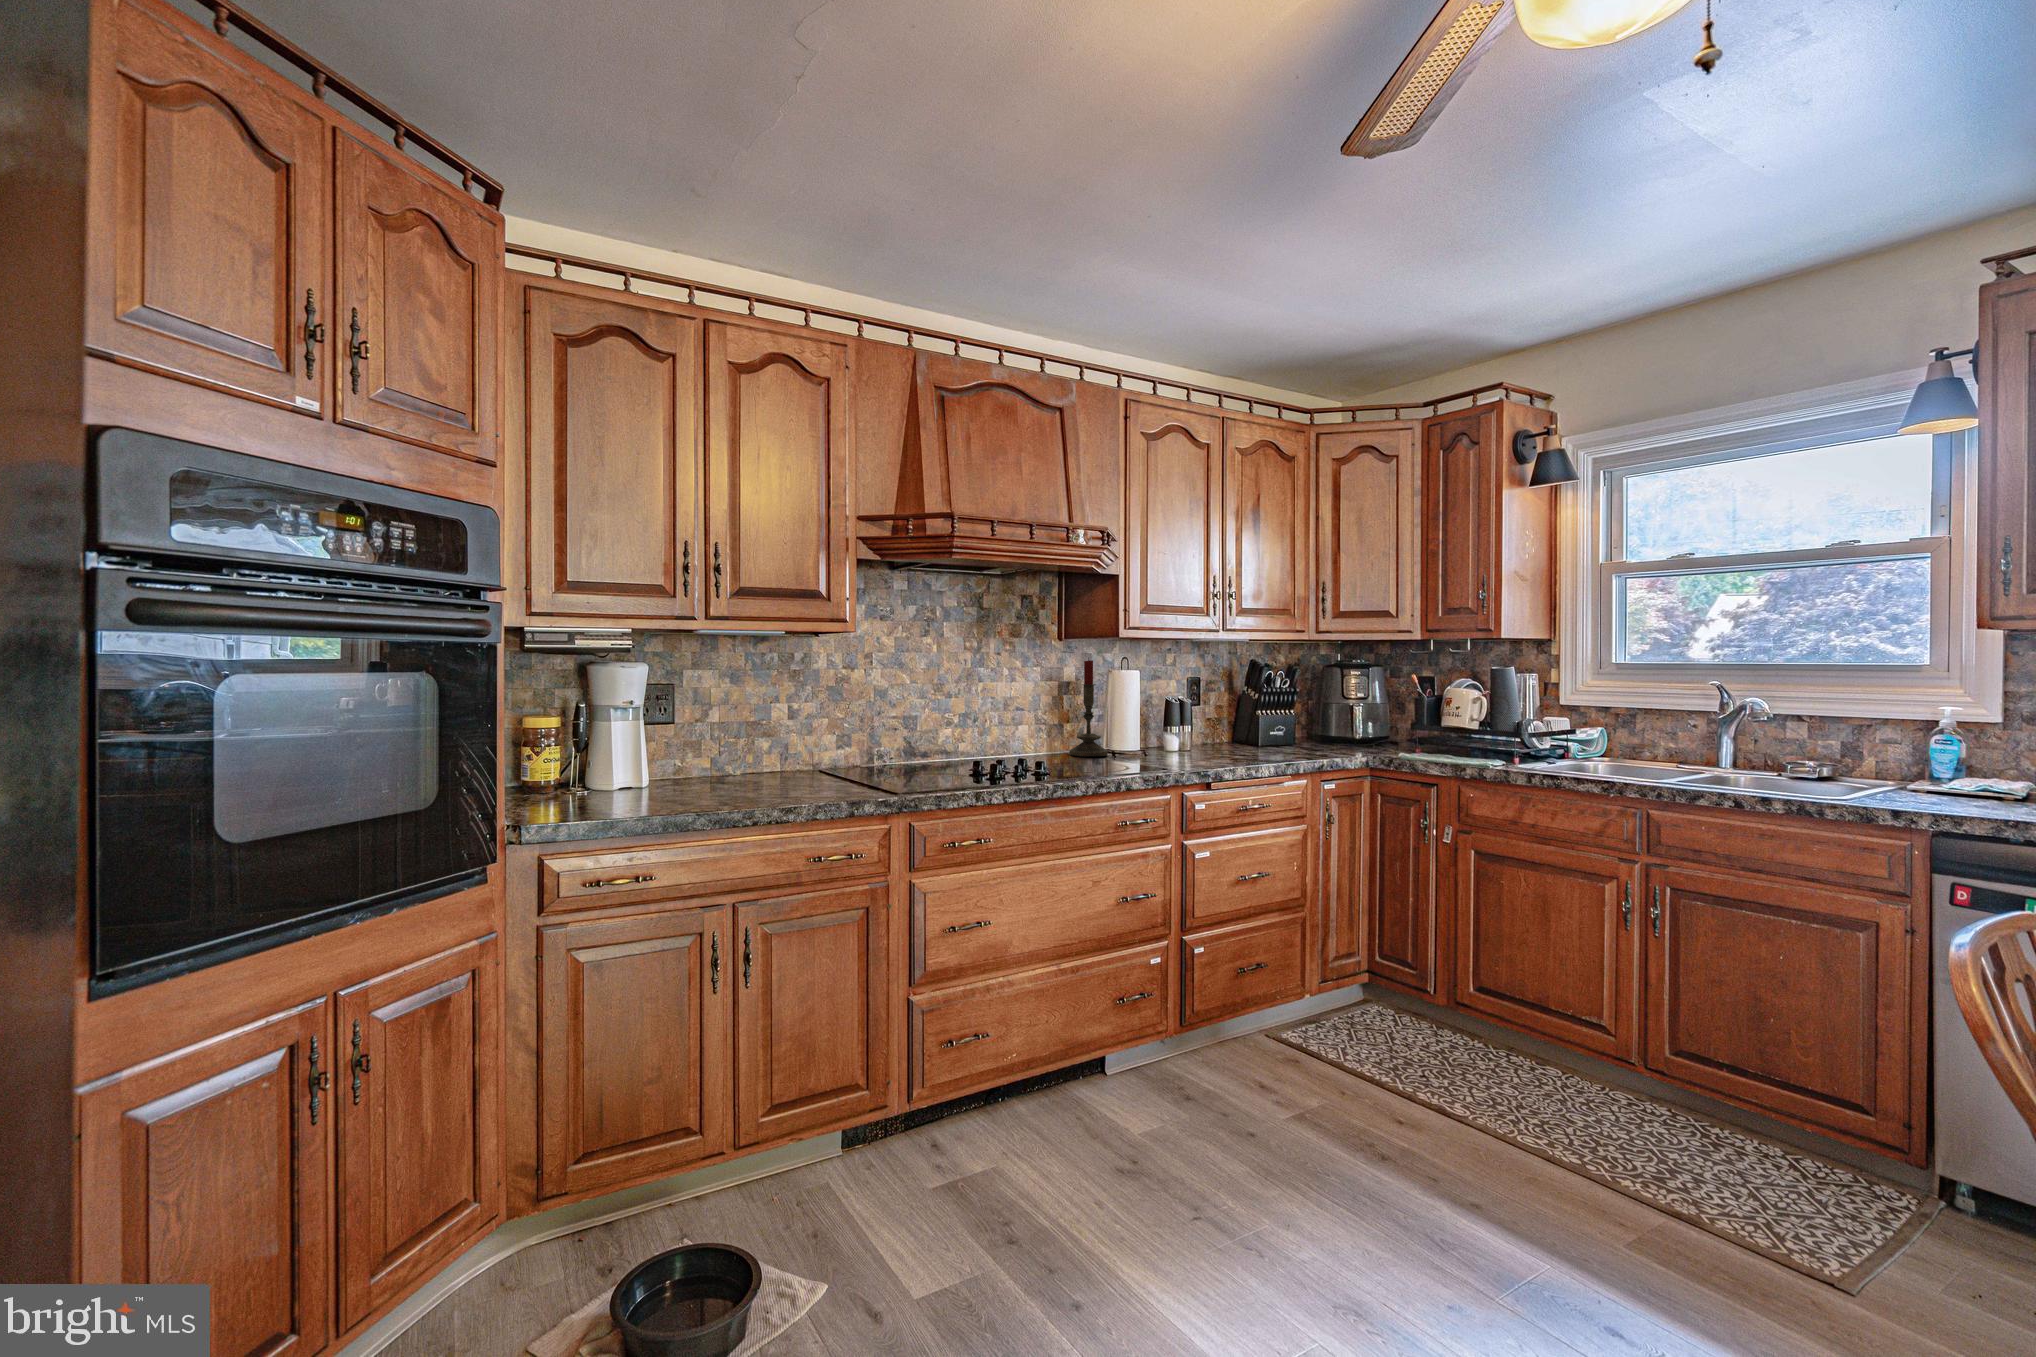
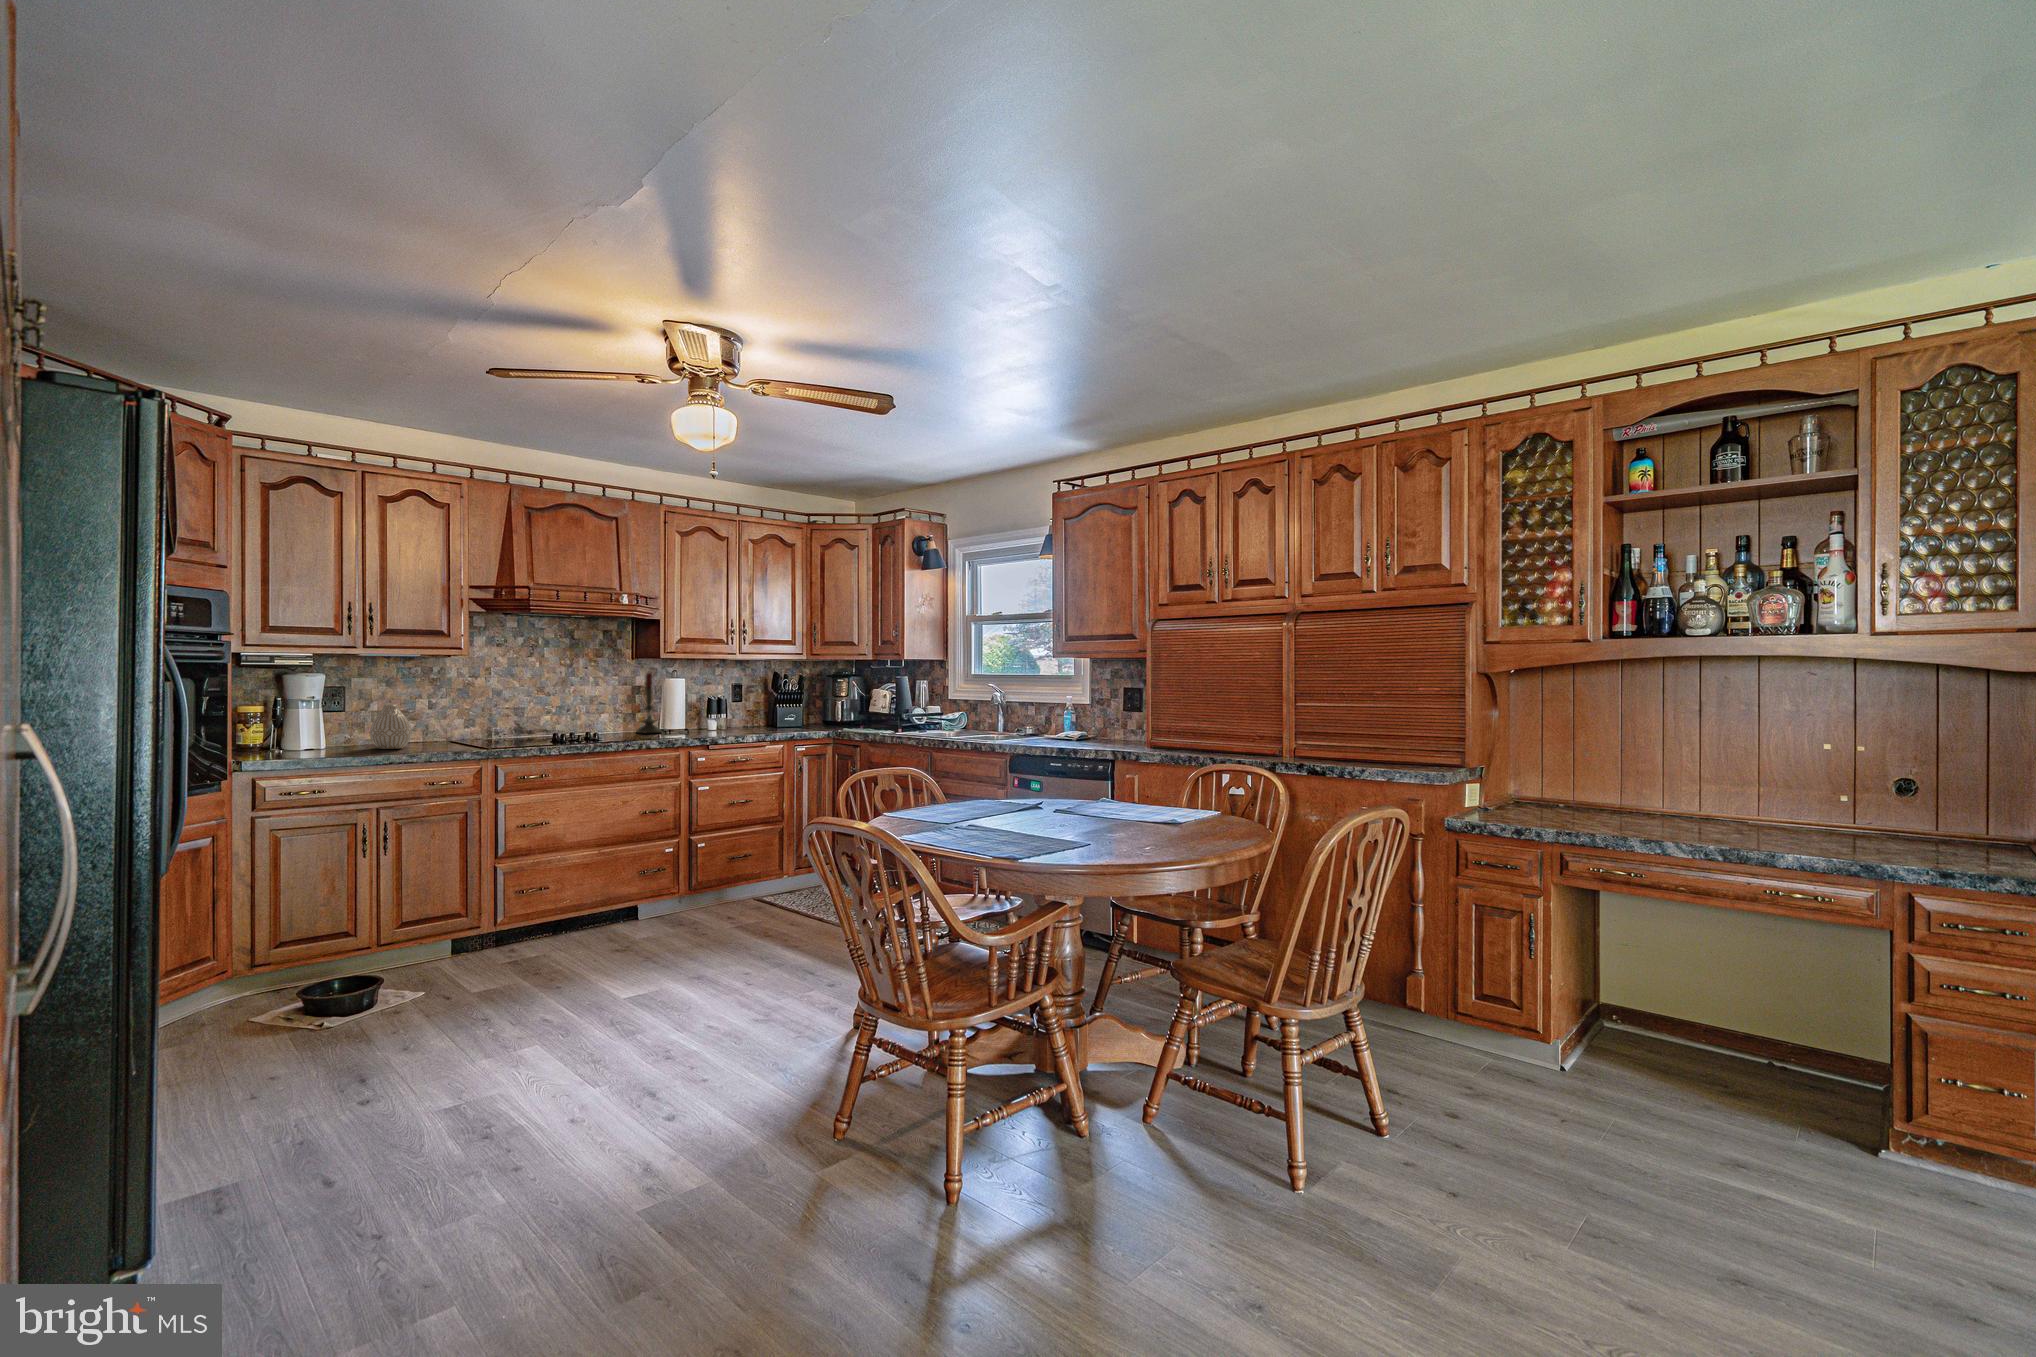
vase: none [714,713,774,787] -> present [370,705,412,749]

